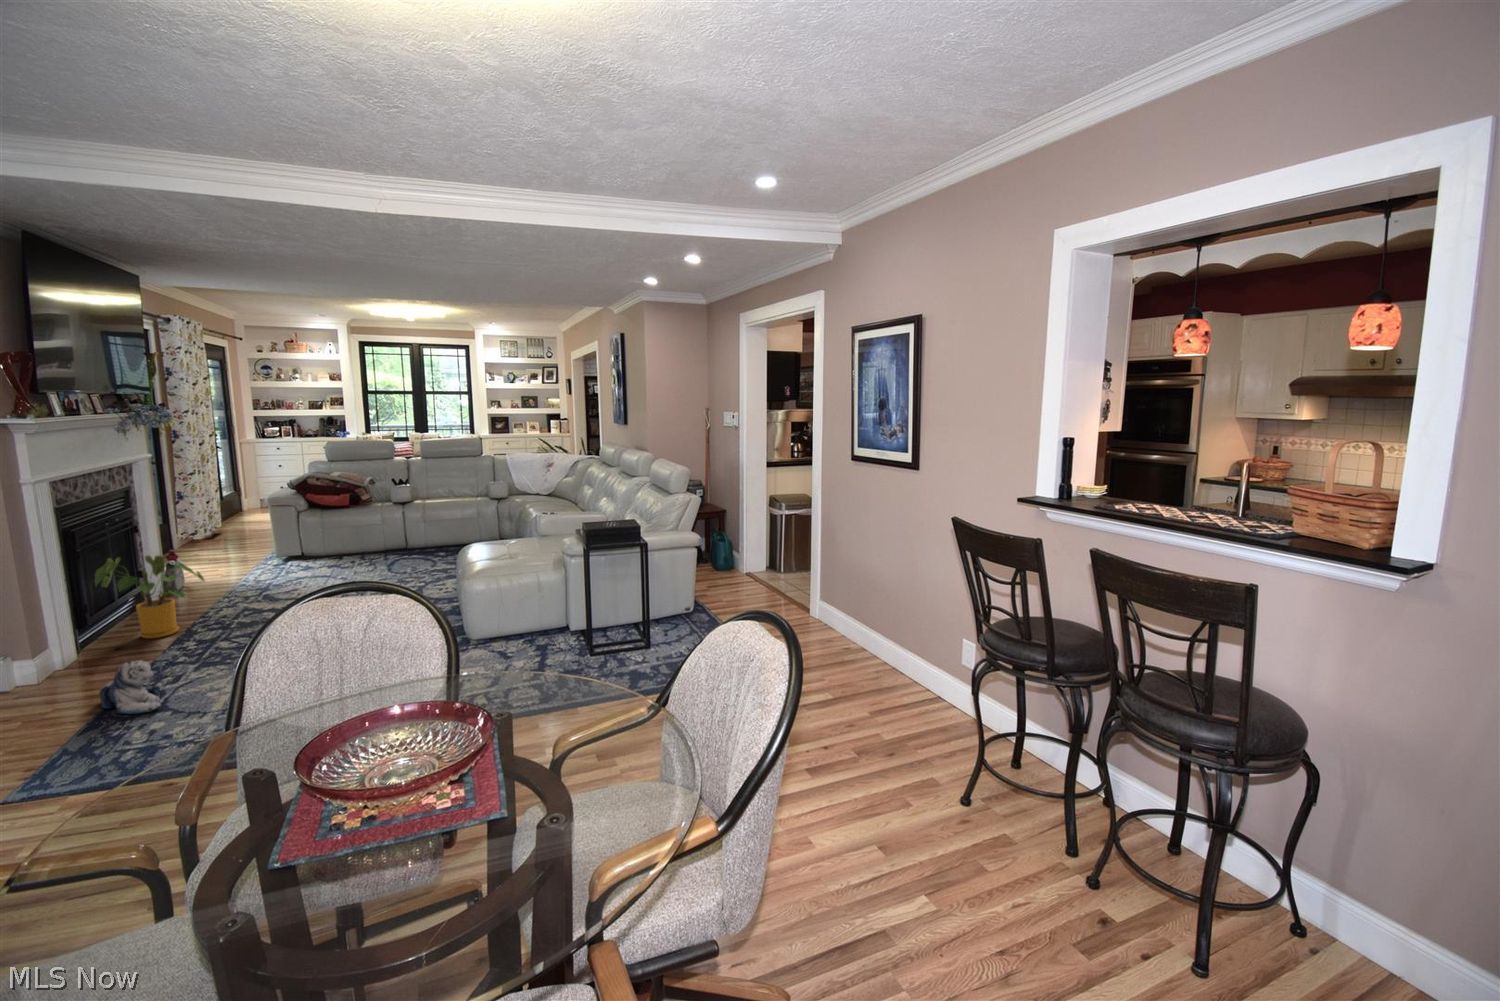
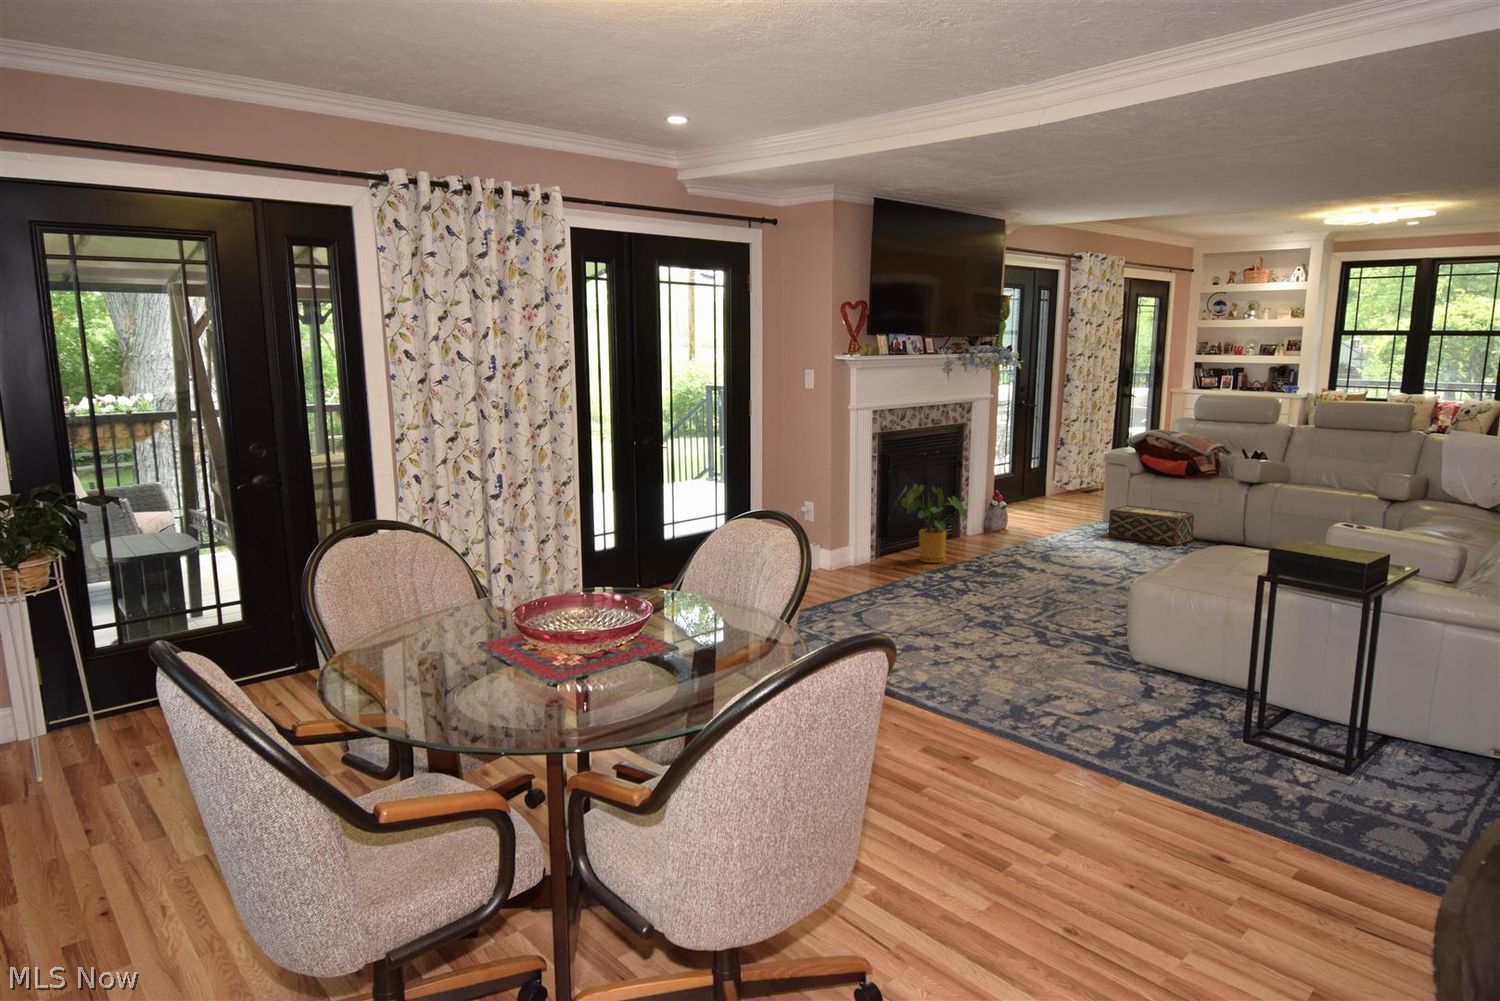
woven basket: none [298,534,369,567] -> present [1109,505,1194,545]
plush toy: present [99,660,161,714] -> none [829,564,868,610]

